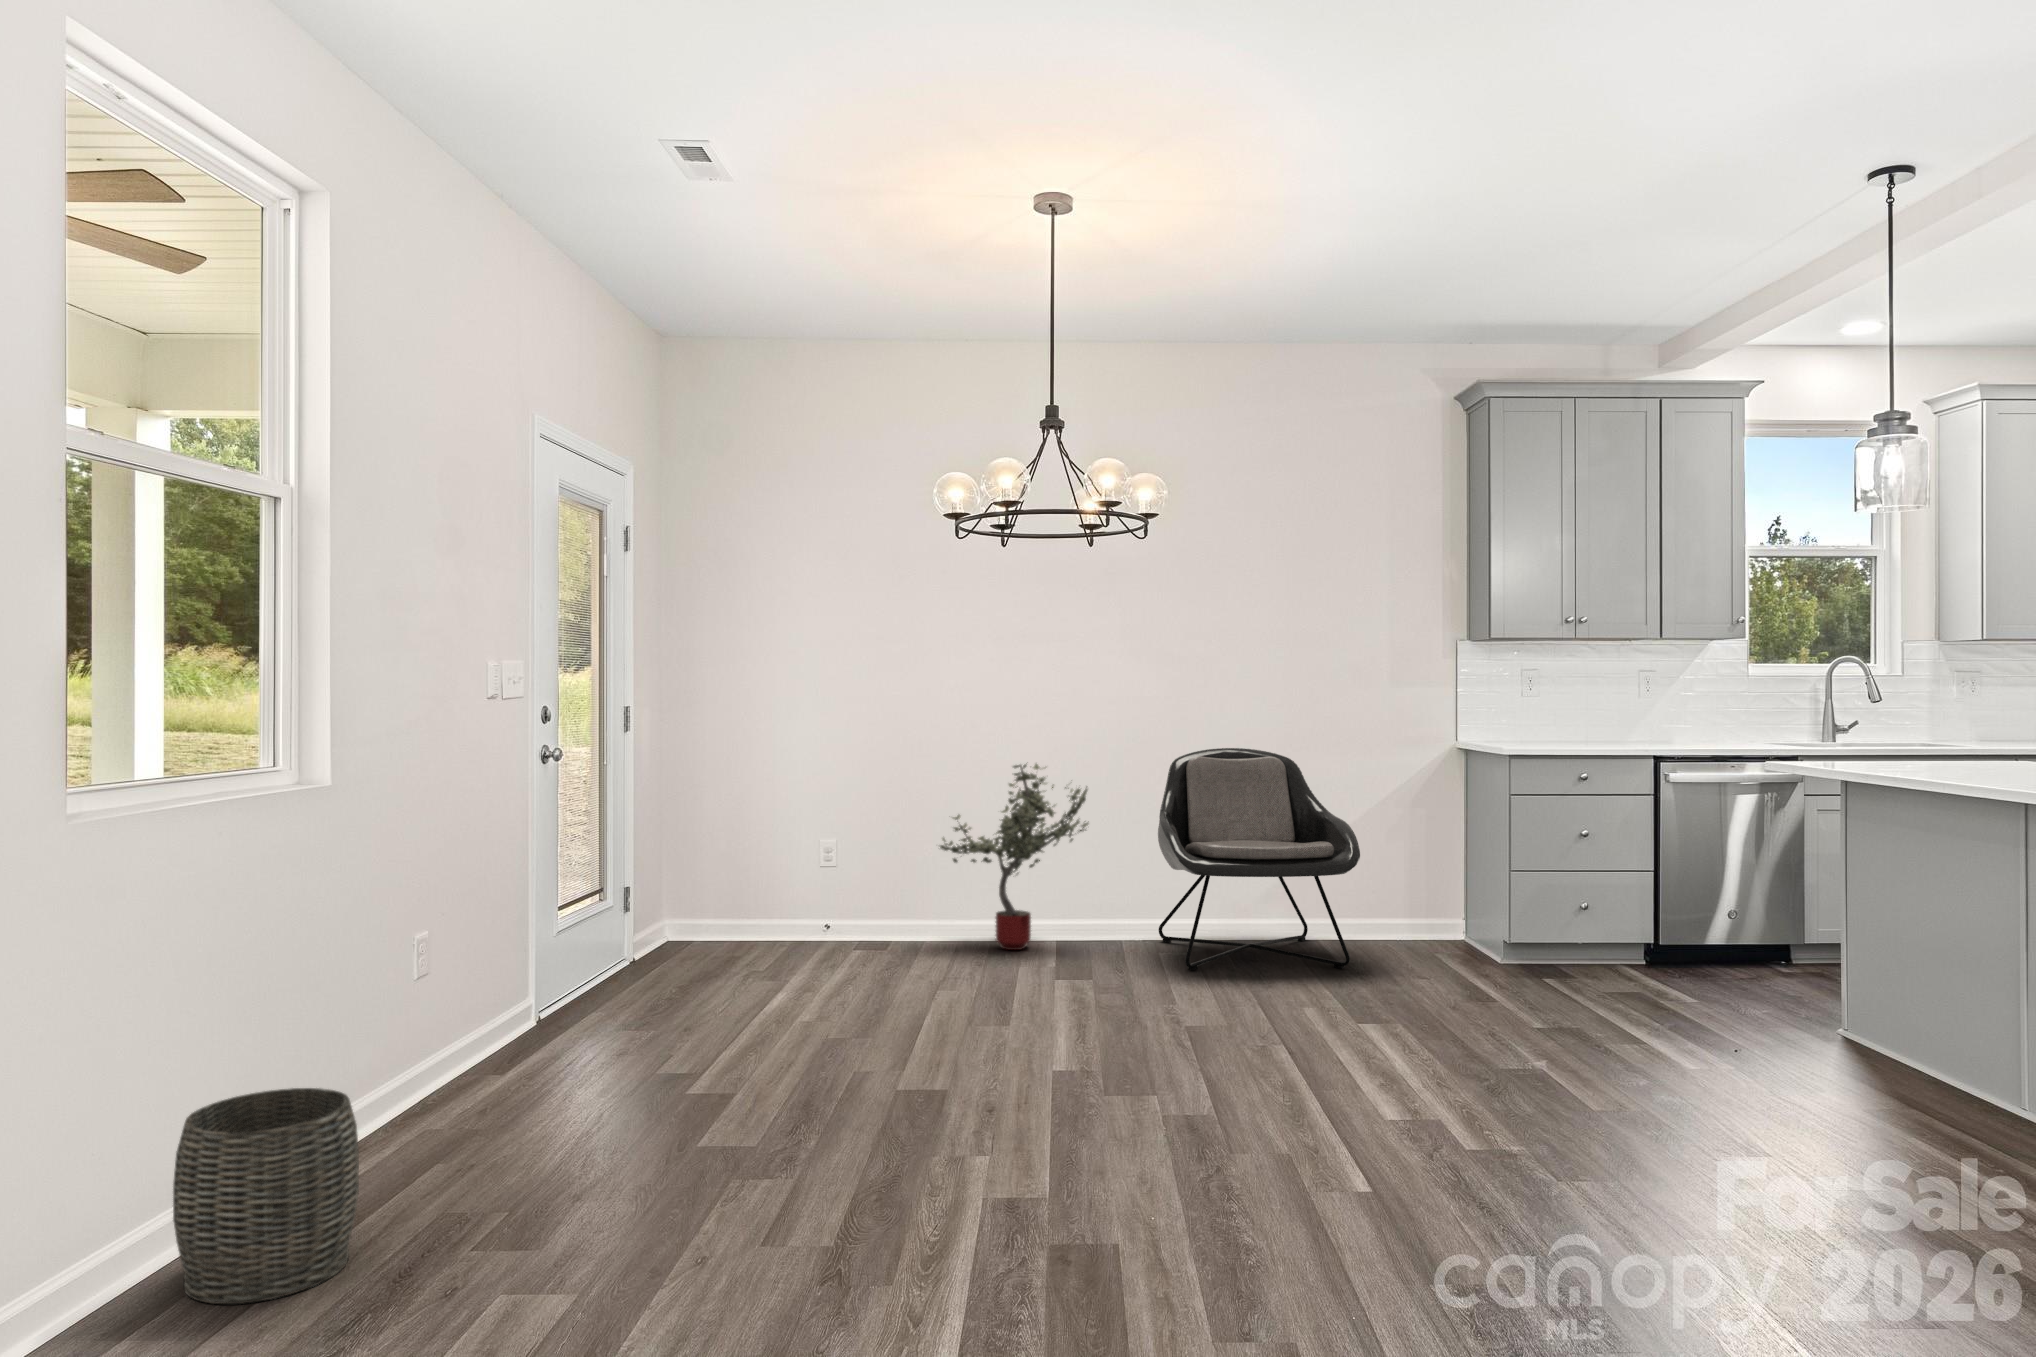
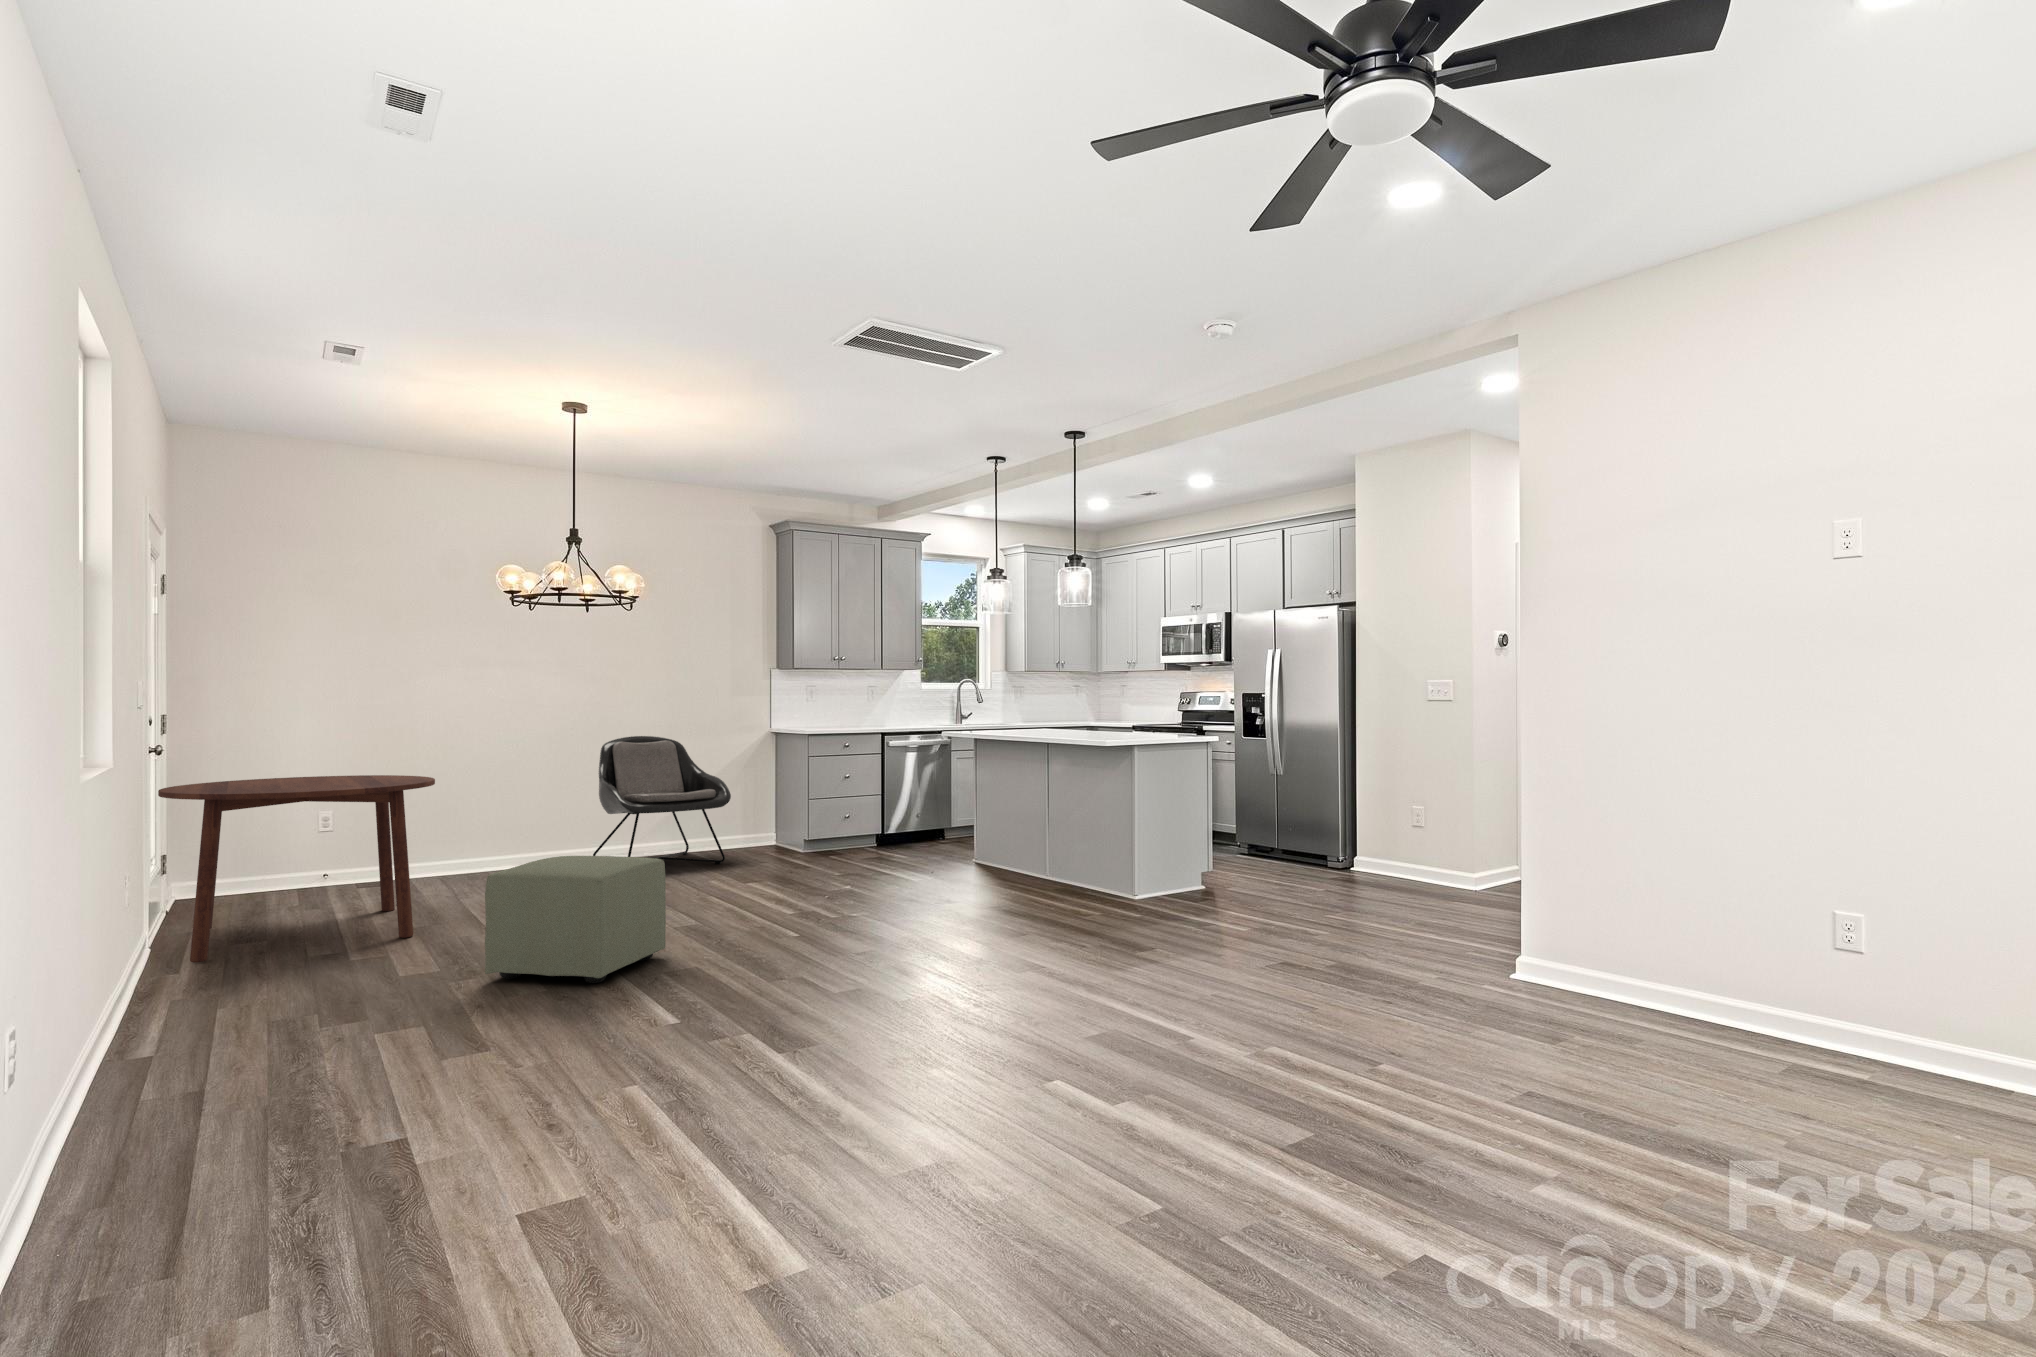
potted tree: present [940,763,1088,950] -> none [432,749,549,878]
dining table: none [542,795,872,1052] -> present [158,775,435,963]
ottoman: none [791,970,1099,1239] -> present [485,856,666,983]
woven basket: present [173,1088,359,1304] -> none [105,951,236,1080]

